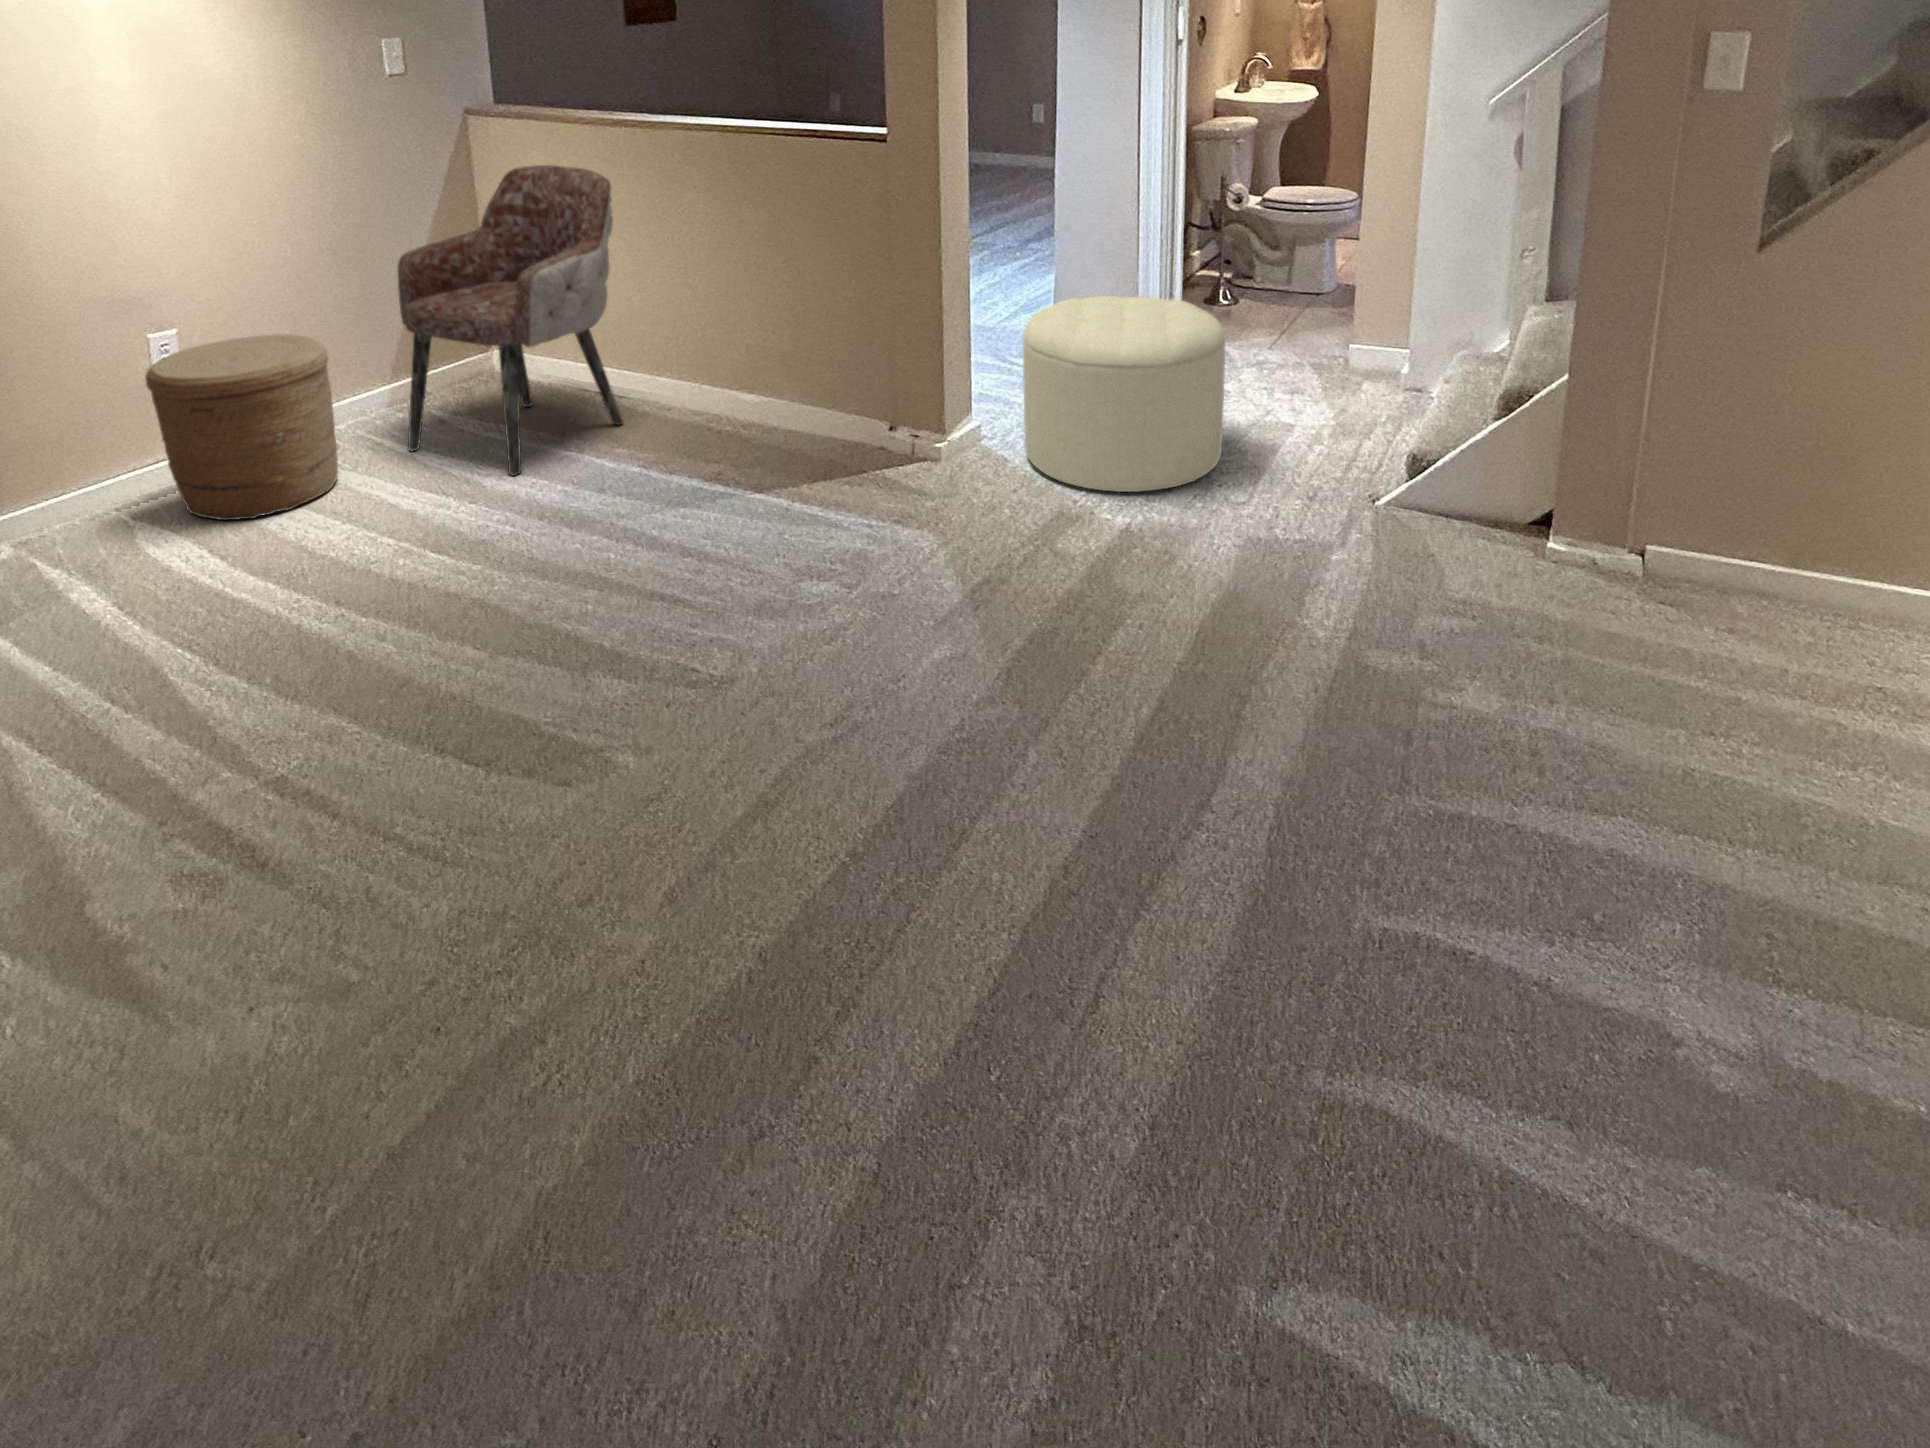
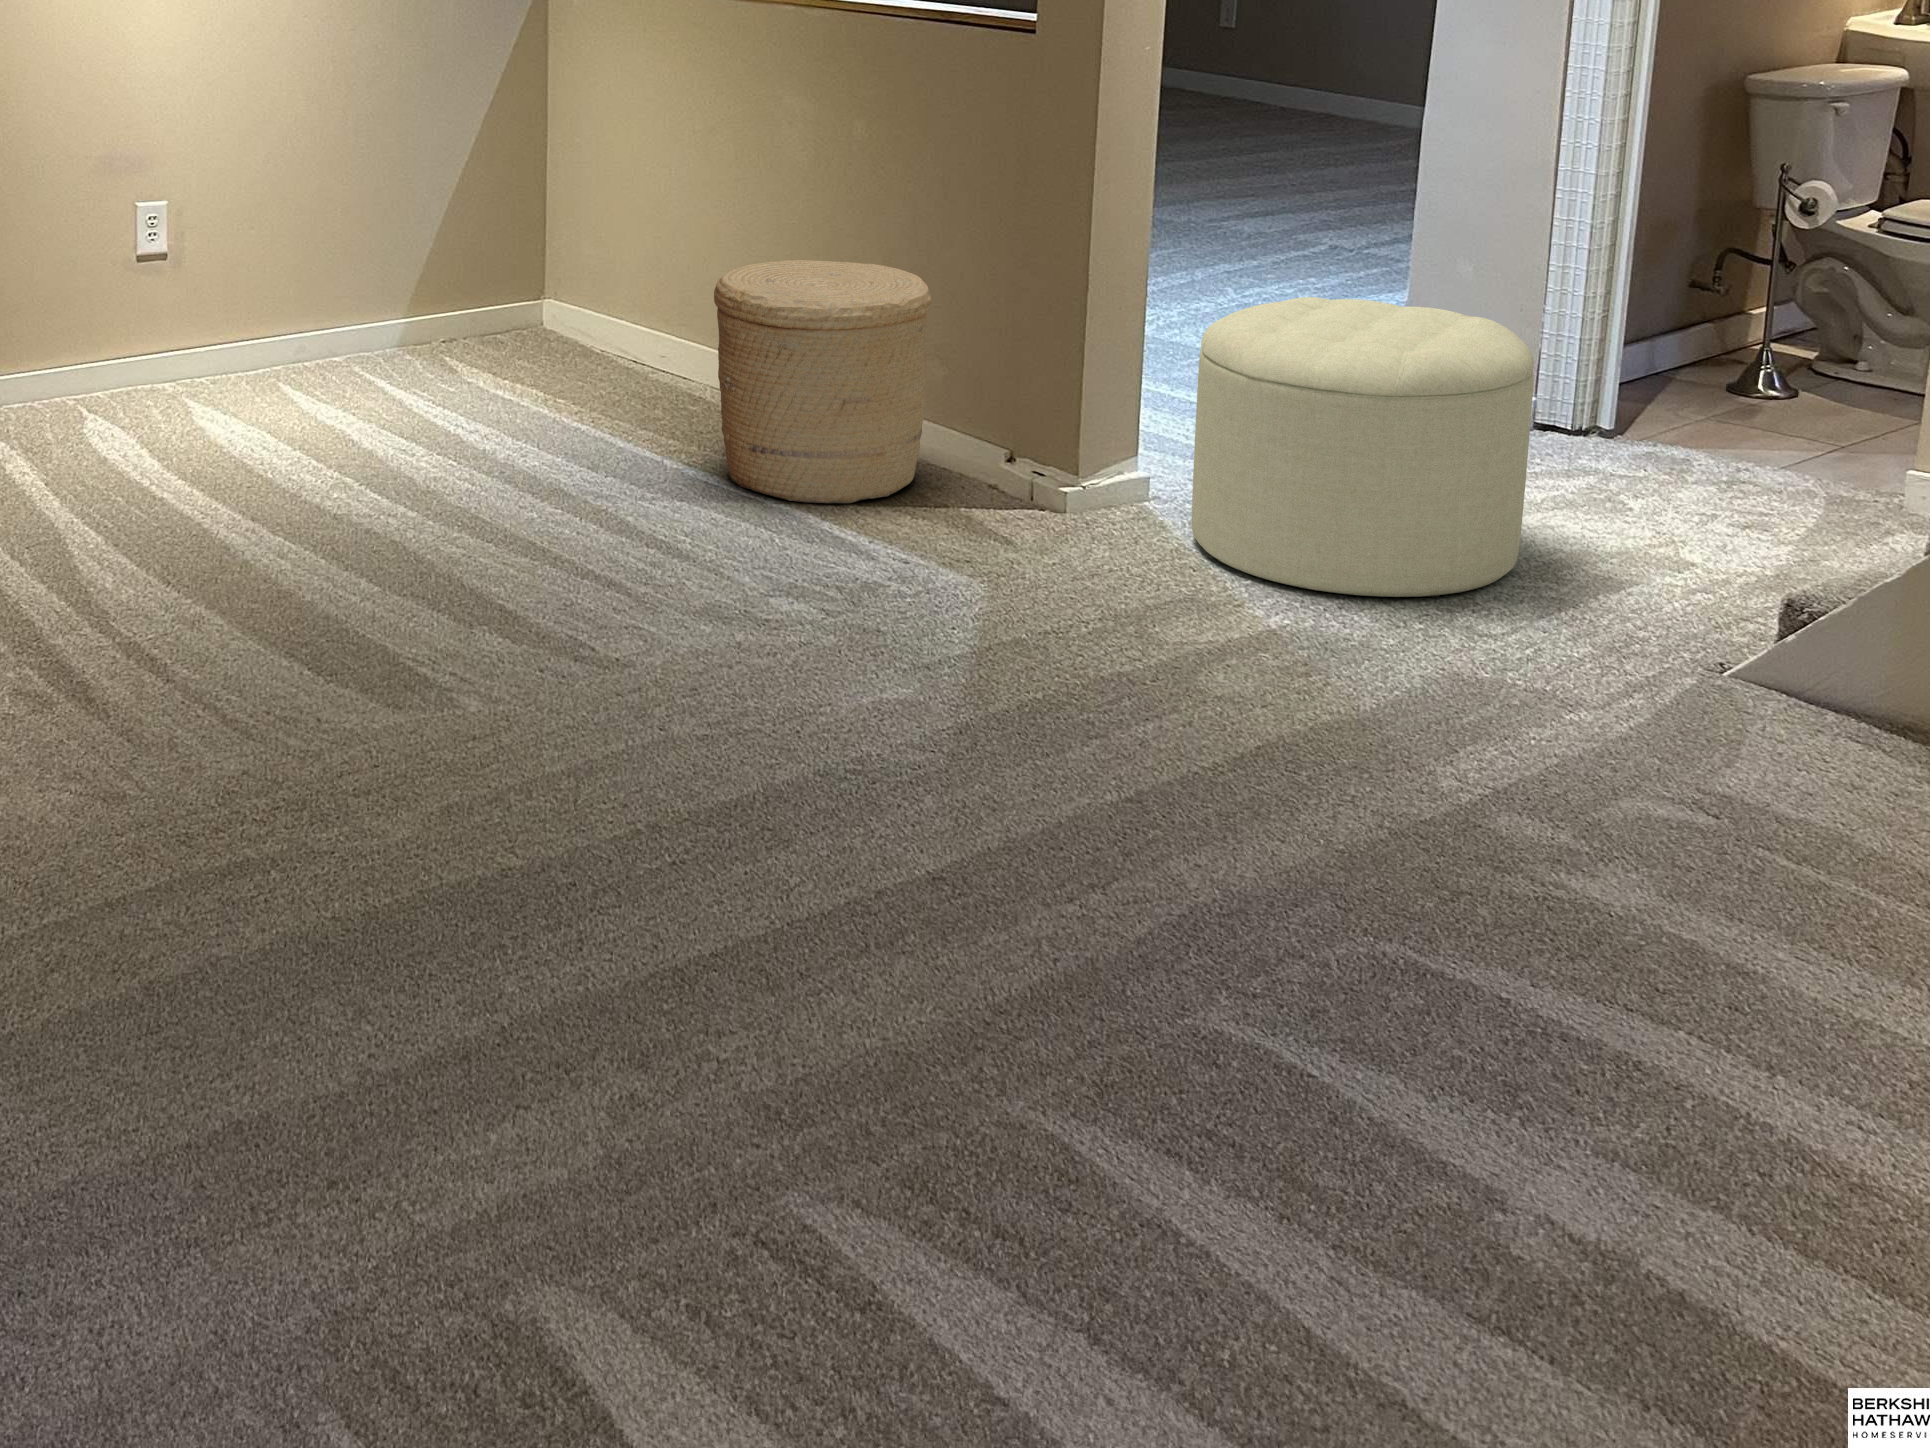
armchair: present [398,165,623,476] -> none [398,39,690,439]
woven basket: present [145,334,338,520] -> present [714,260,931,503]

